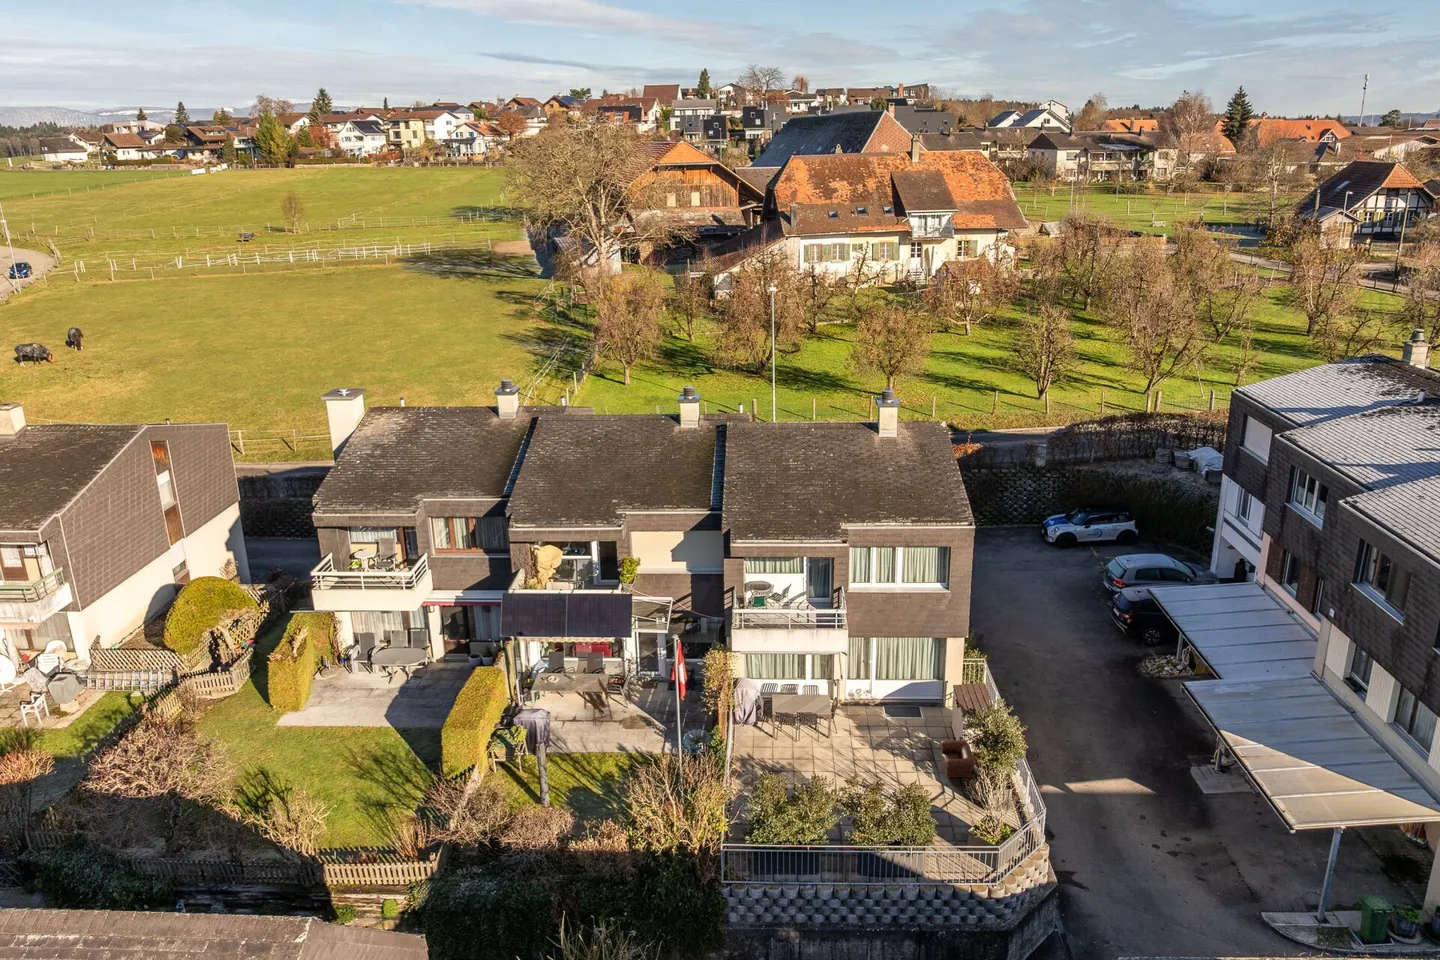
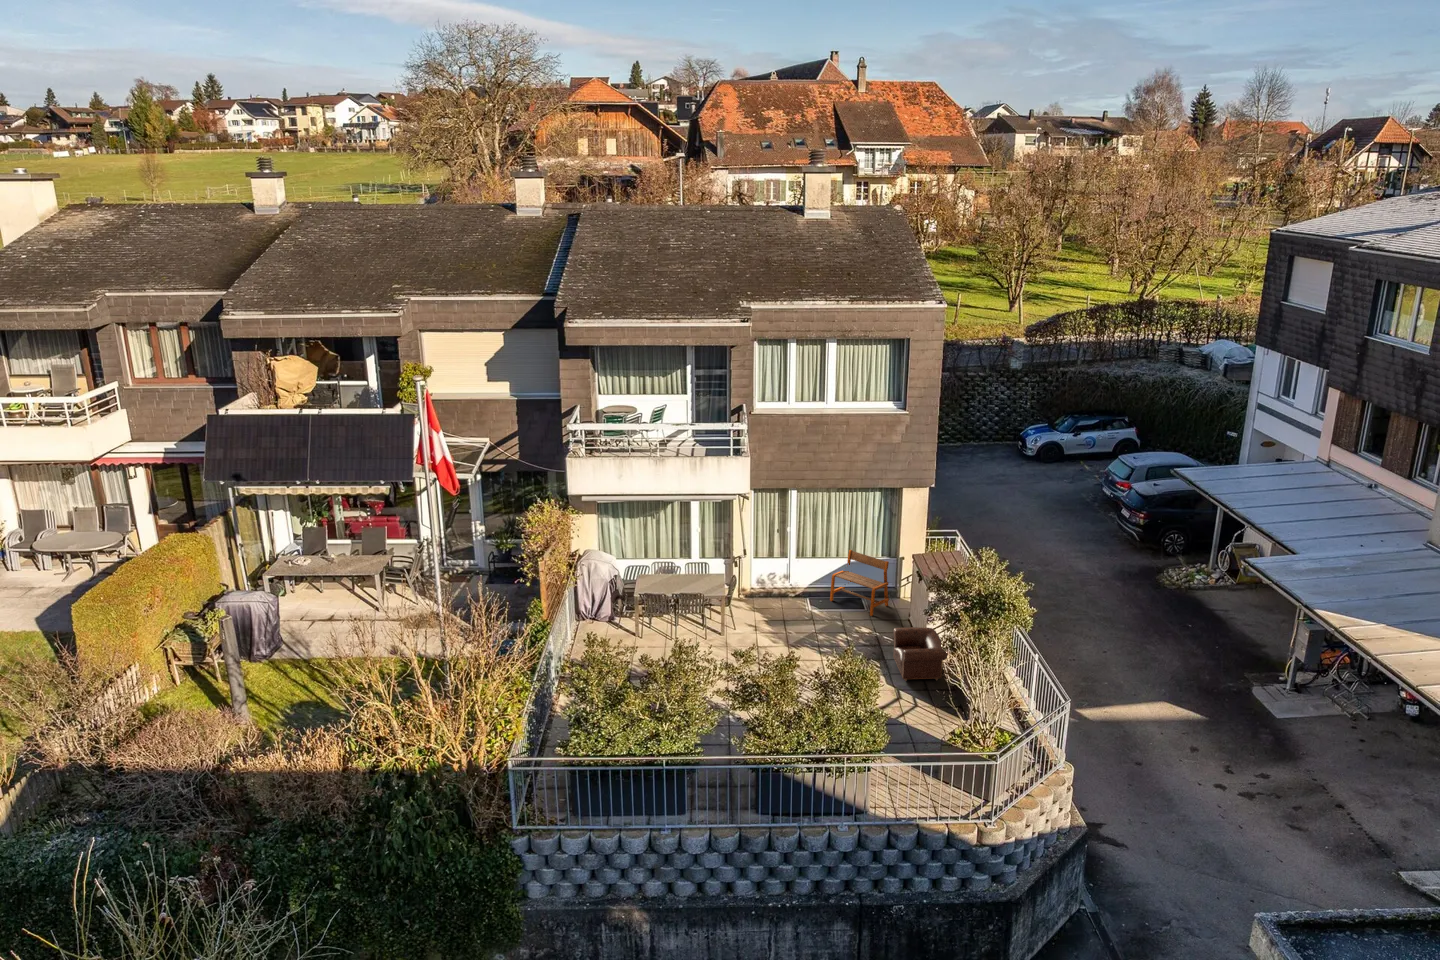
bench: present [584,678,612,724] -> present [830,550,889,616]

